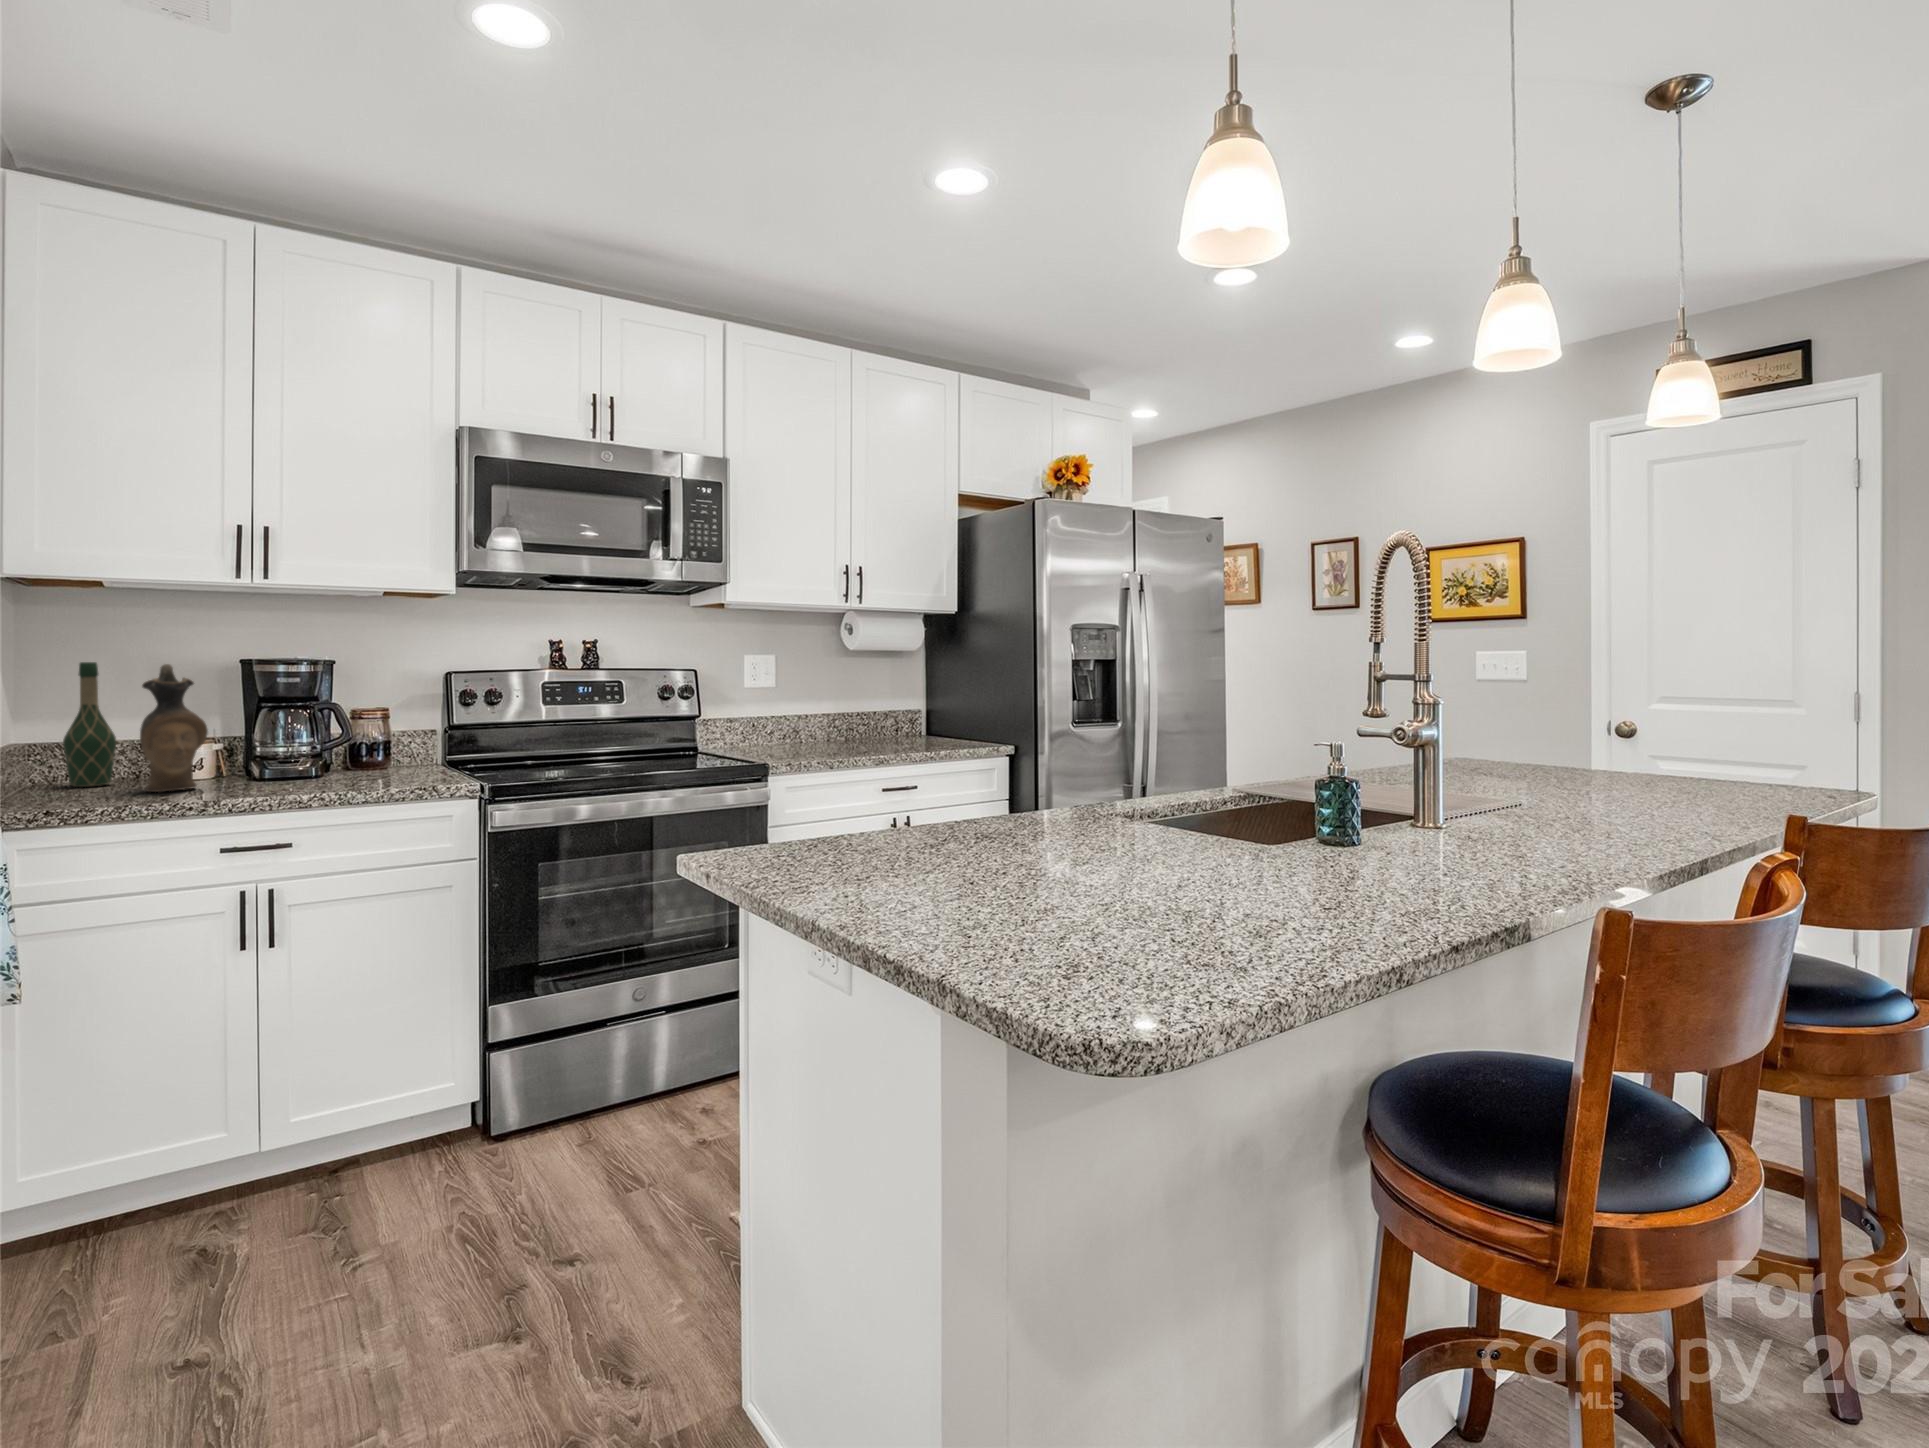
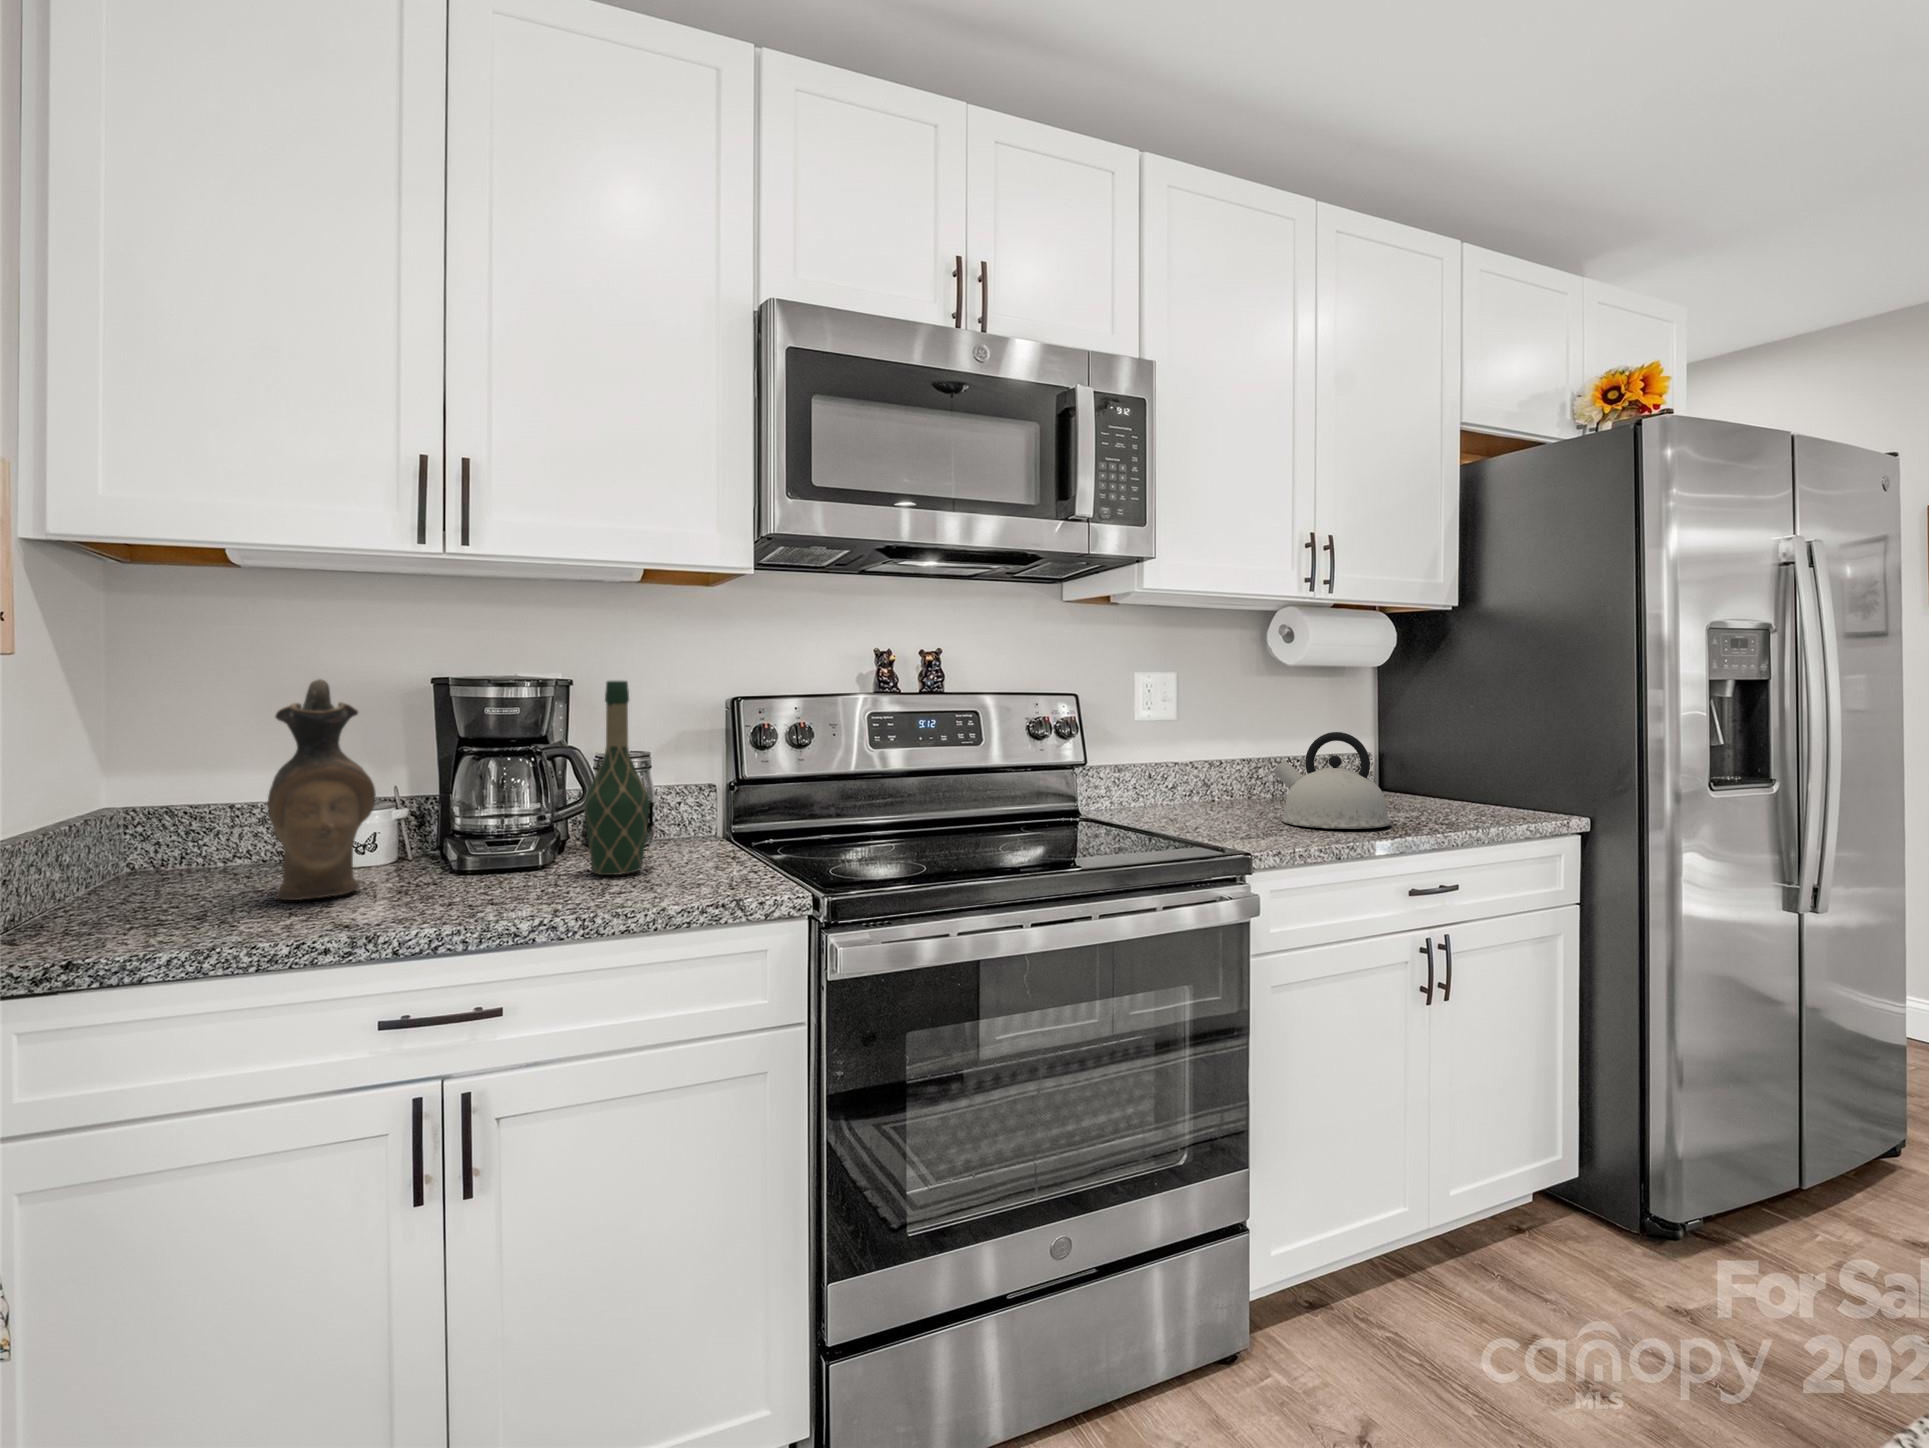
wine bottle: present [63,662,116,787] -> present [584,681,650,875]
kettle: none [831,694,901,753] -> present [1273,732,1391,829]

